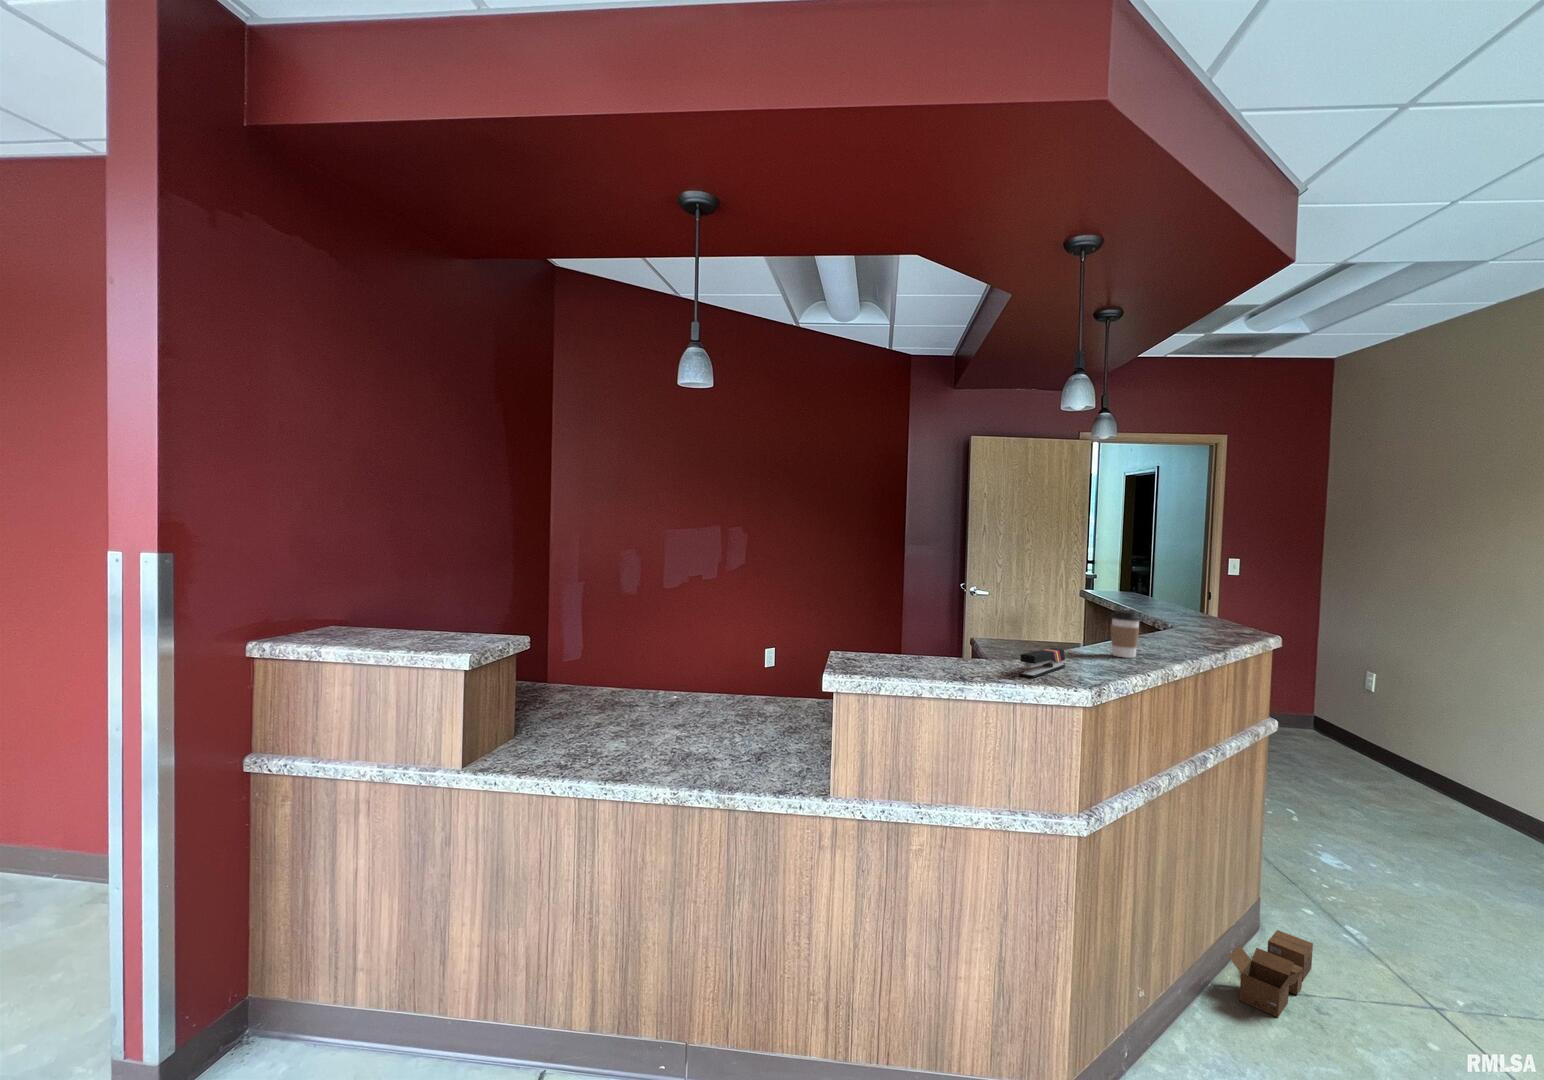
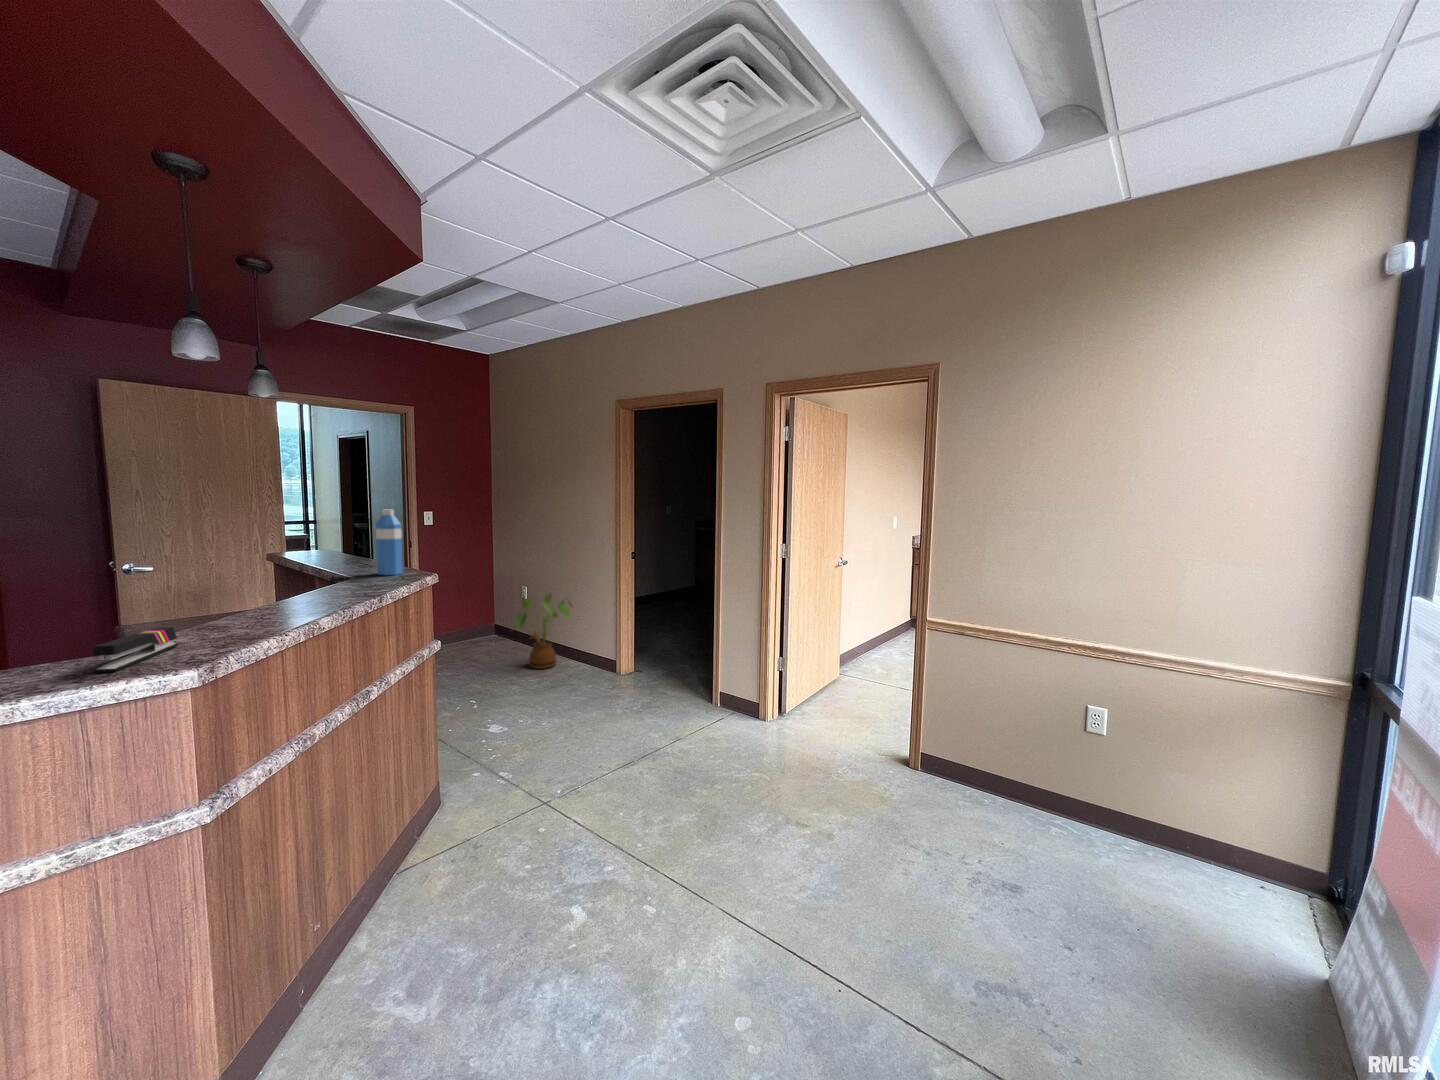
water bottle: none [1210,556,1244,633] -> present [376,510,403,575]
coffee cup: present [1111,610,1141,658] -> none [248,571,284,619]
house plant: none [1356,695,1475,809] -> present [516,593,573,669]
cardboard box: present [1229,930,1313,1017] -> none [406,799,473,874]

